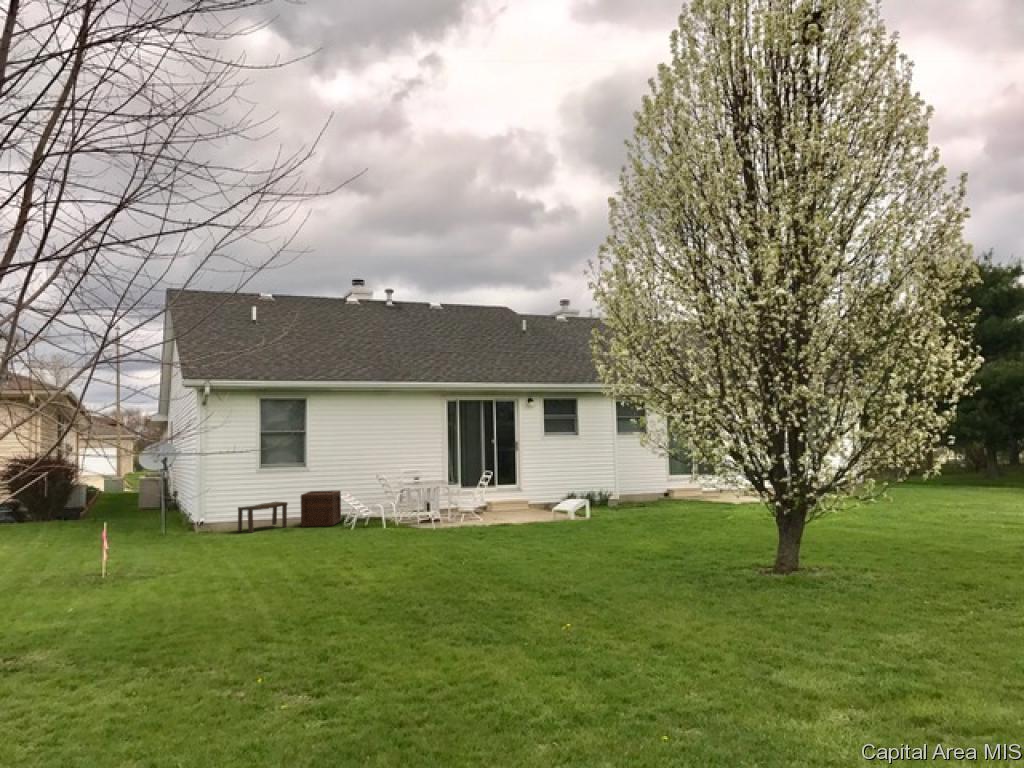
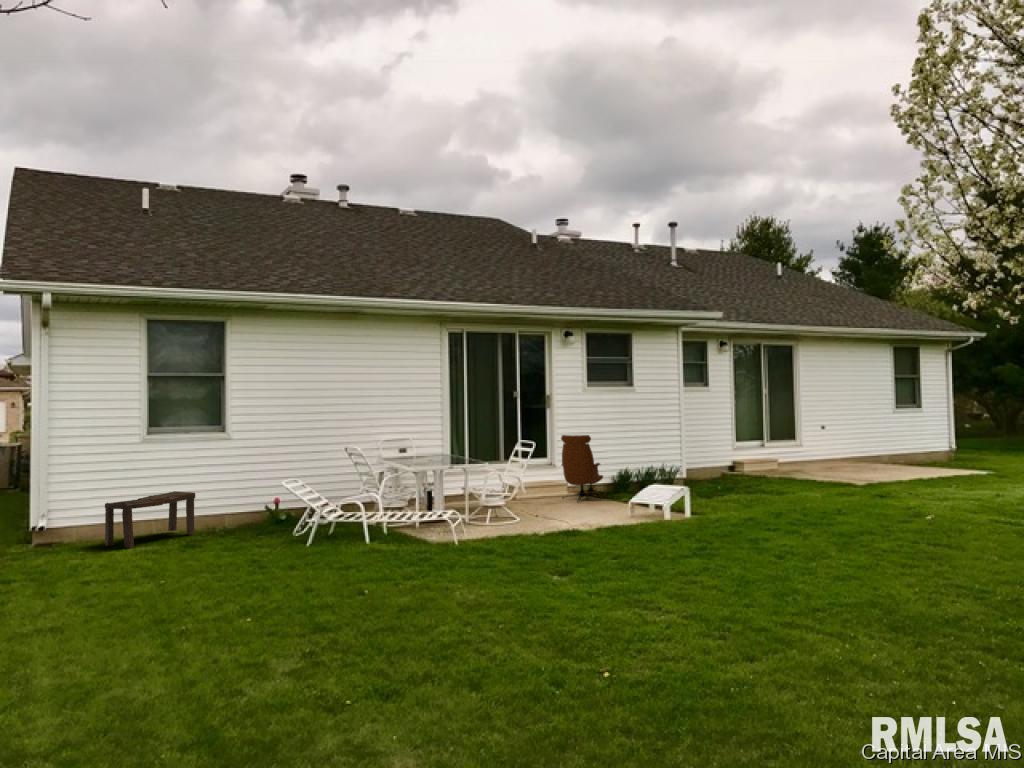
lounge chair: none [518,469,553,513] -> present [561,435,603,502]
wooden crate: present [301,491,341,527] -> none [218,471,286,533]

